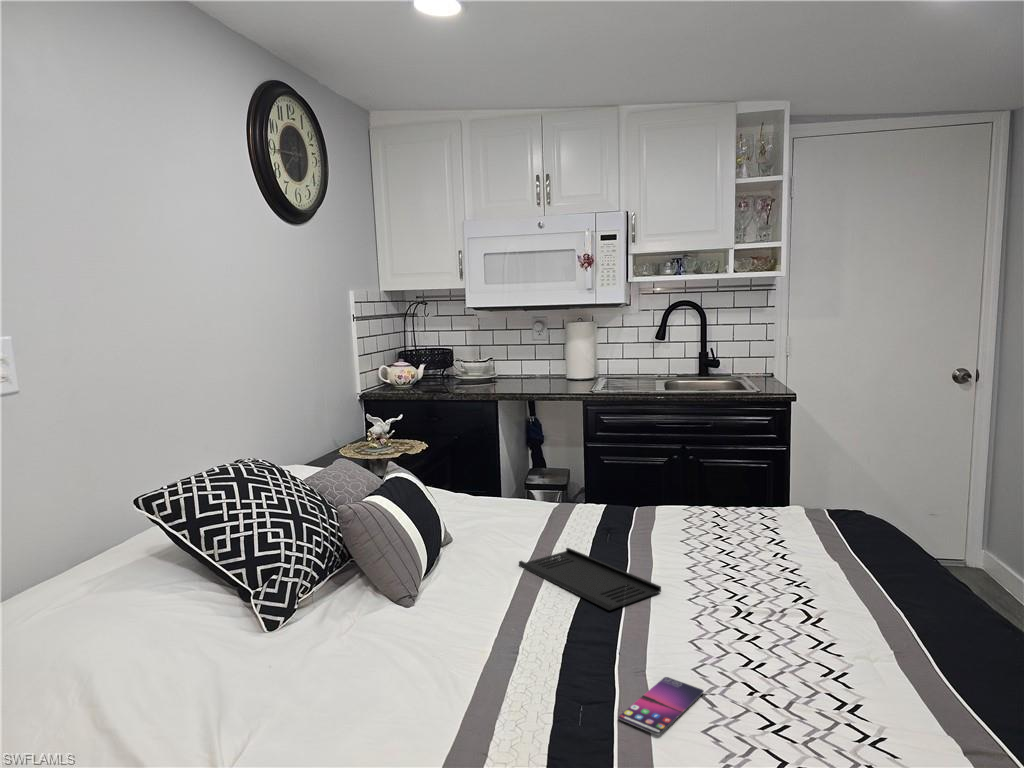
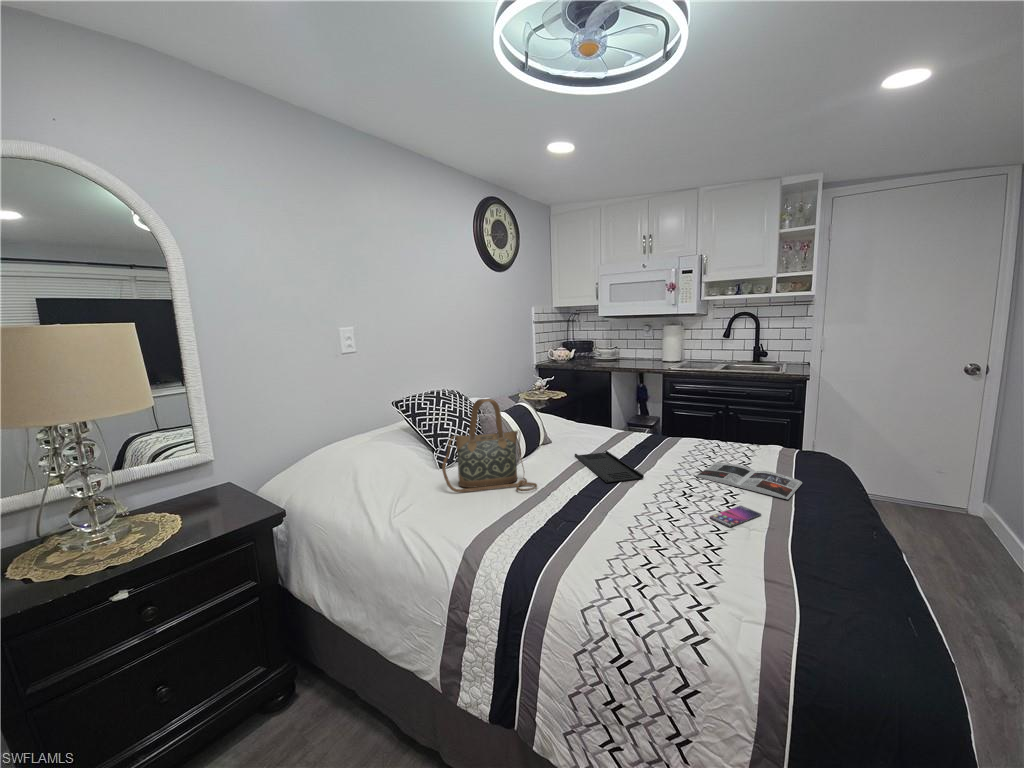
handbag: none [303,477,497,682] -> present [442,399,537,492]
magazine: none [733,546,884,596] -> present [696,463,802,499]
smartphone: present [619,677,704,735] -> present [710,506,761,526]

